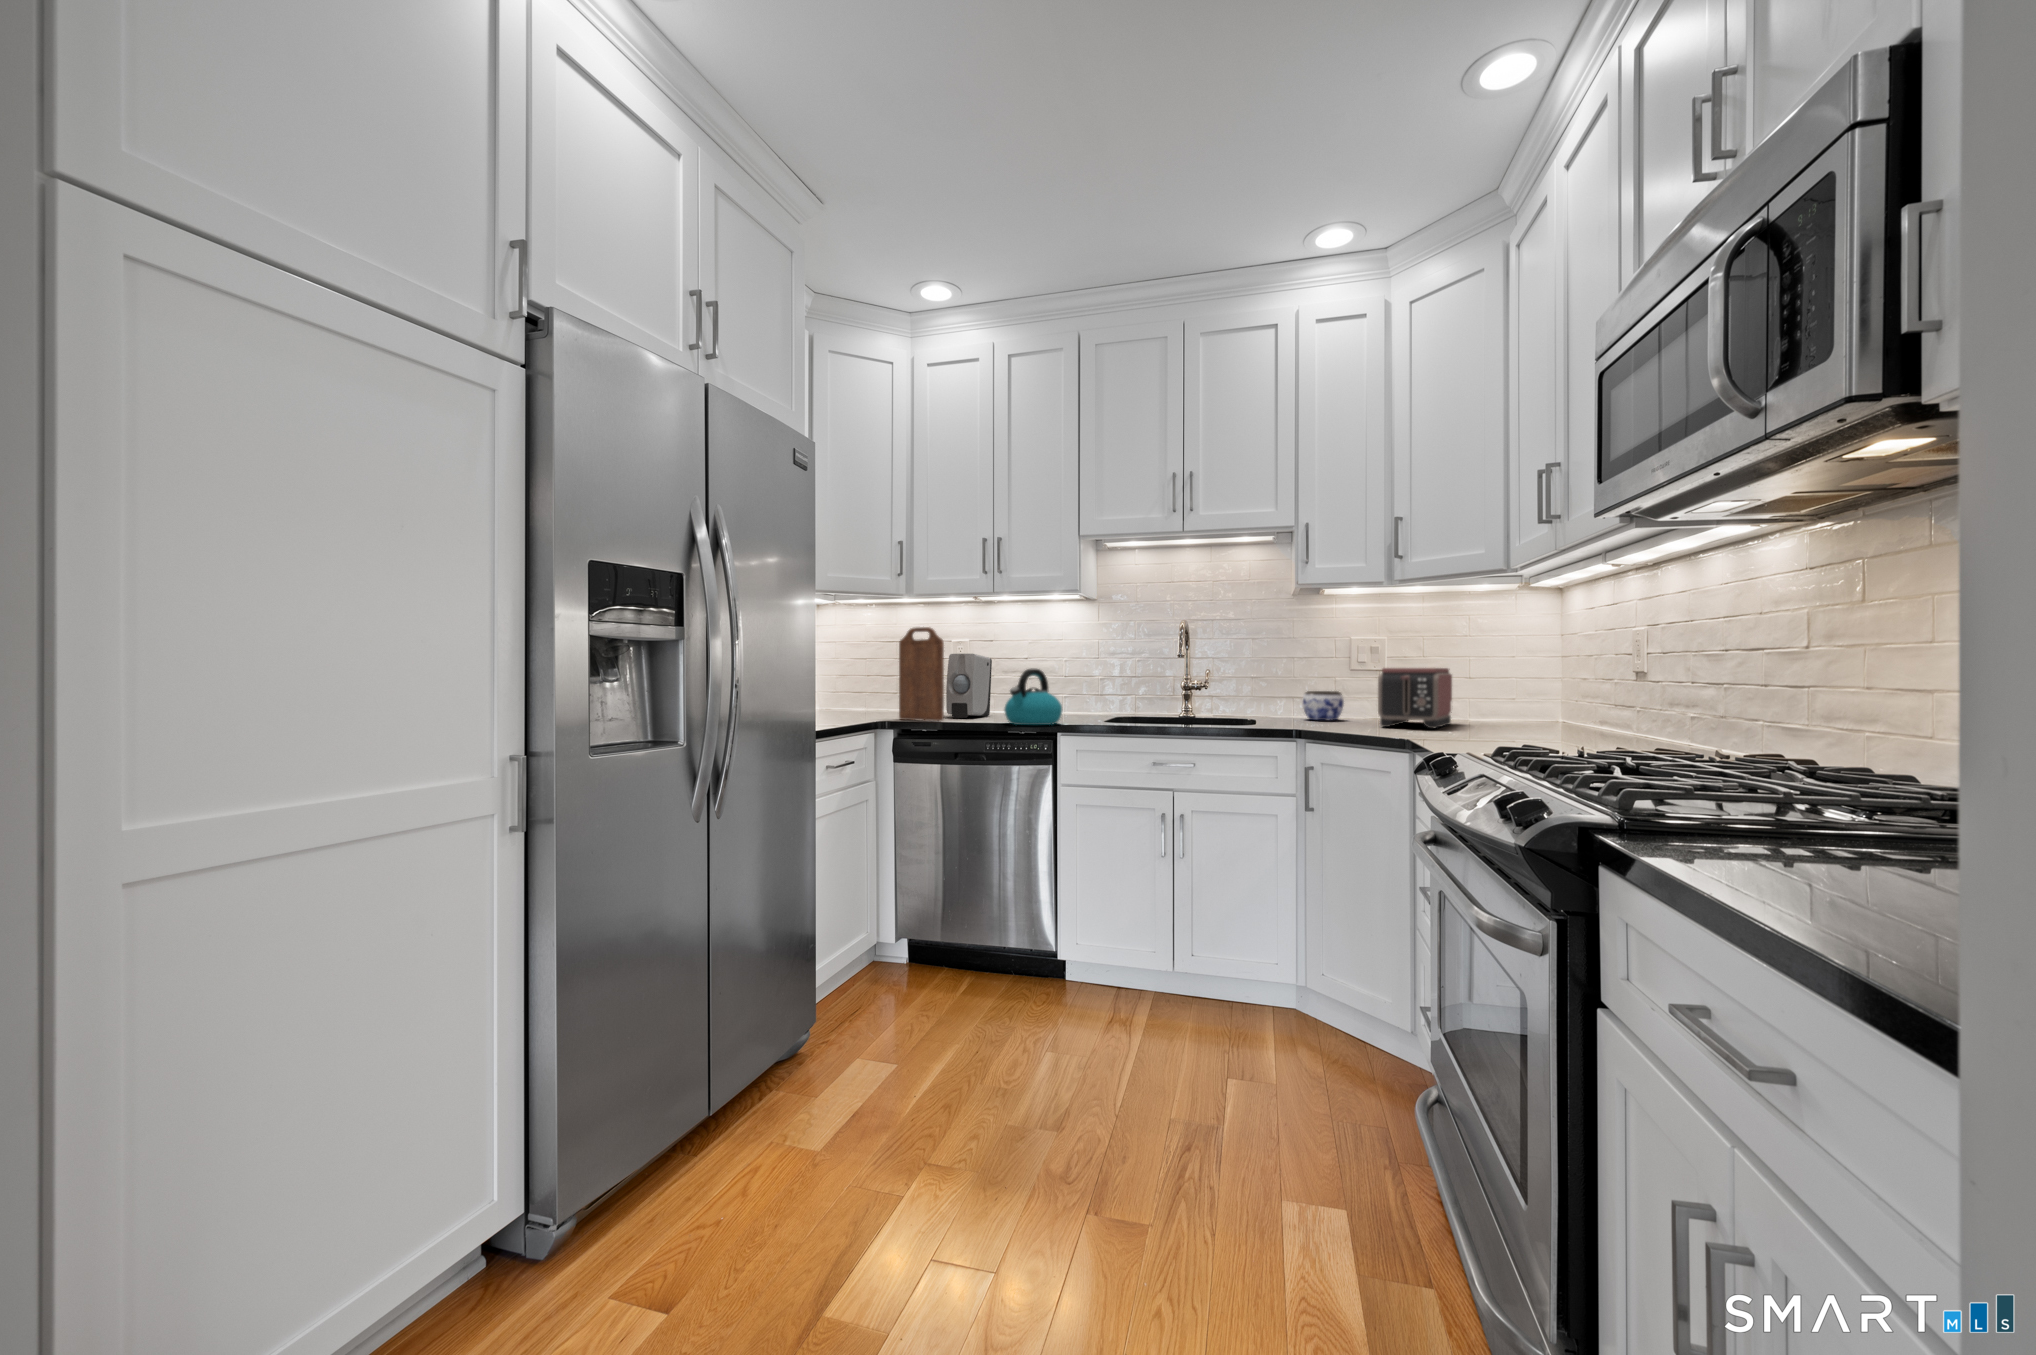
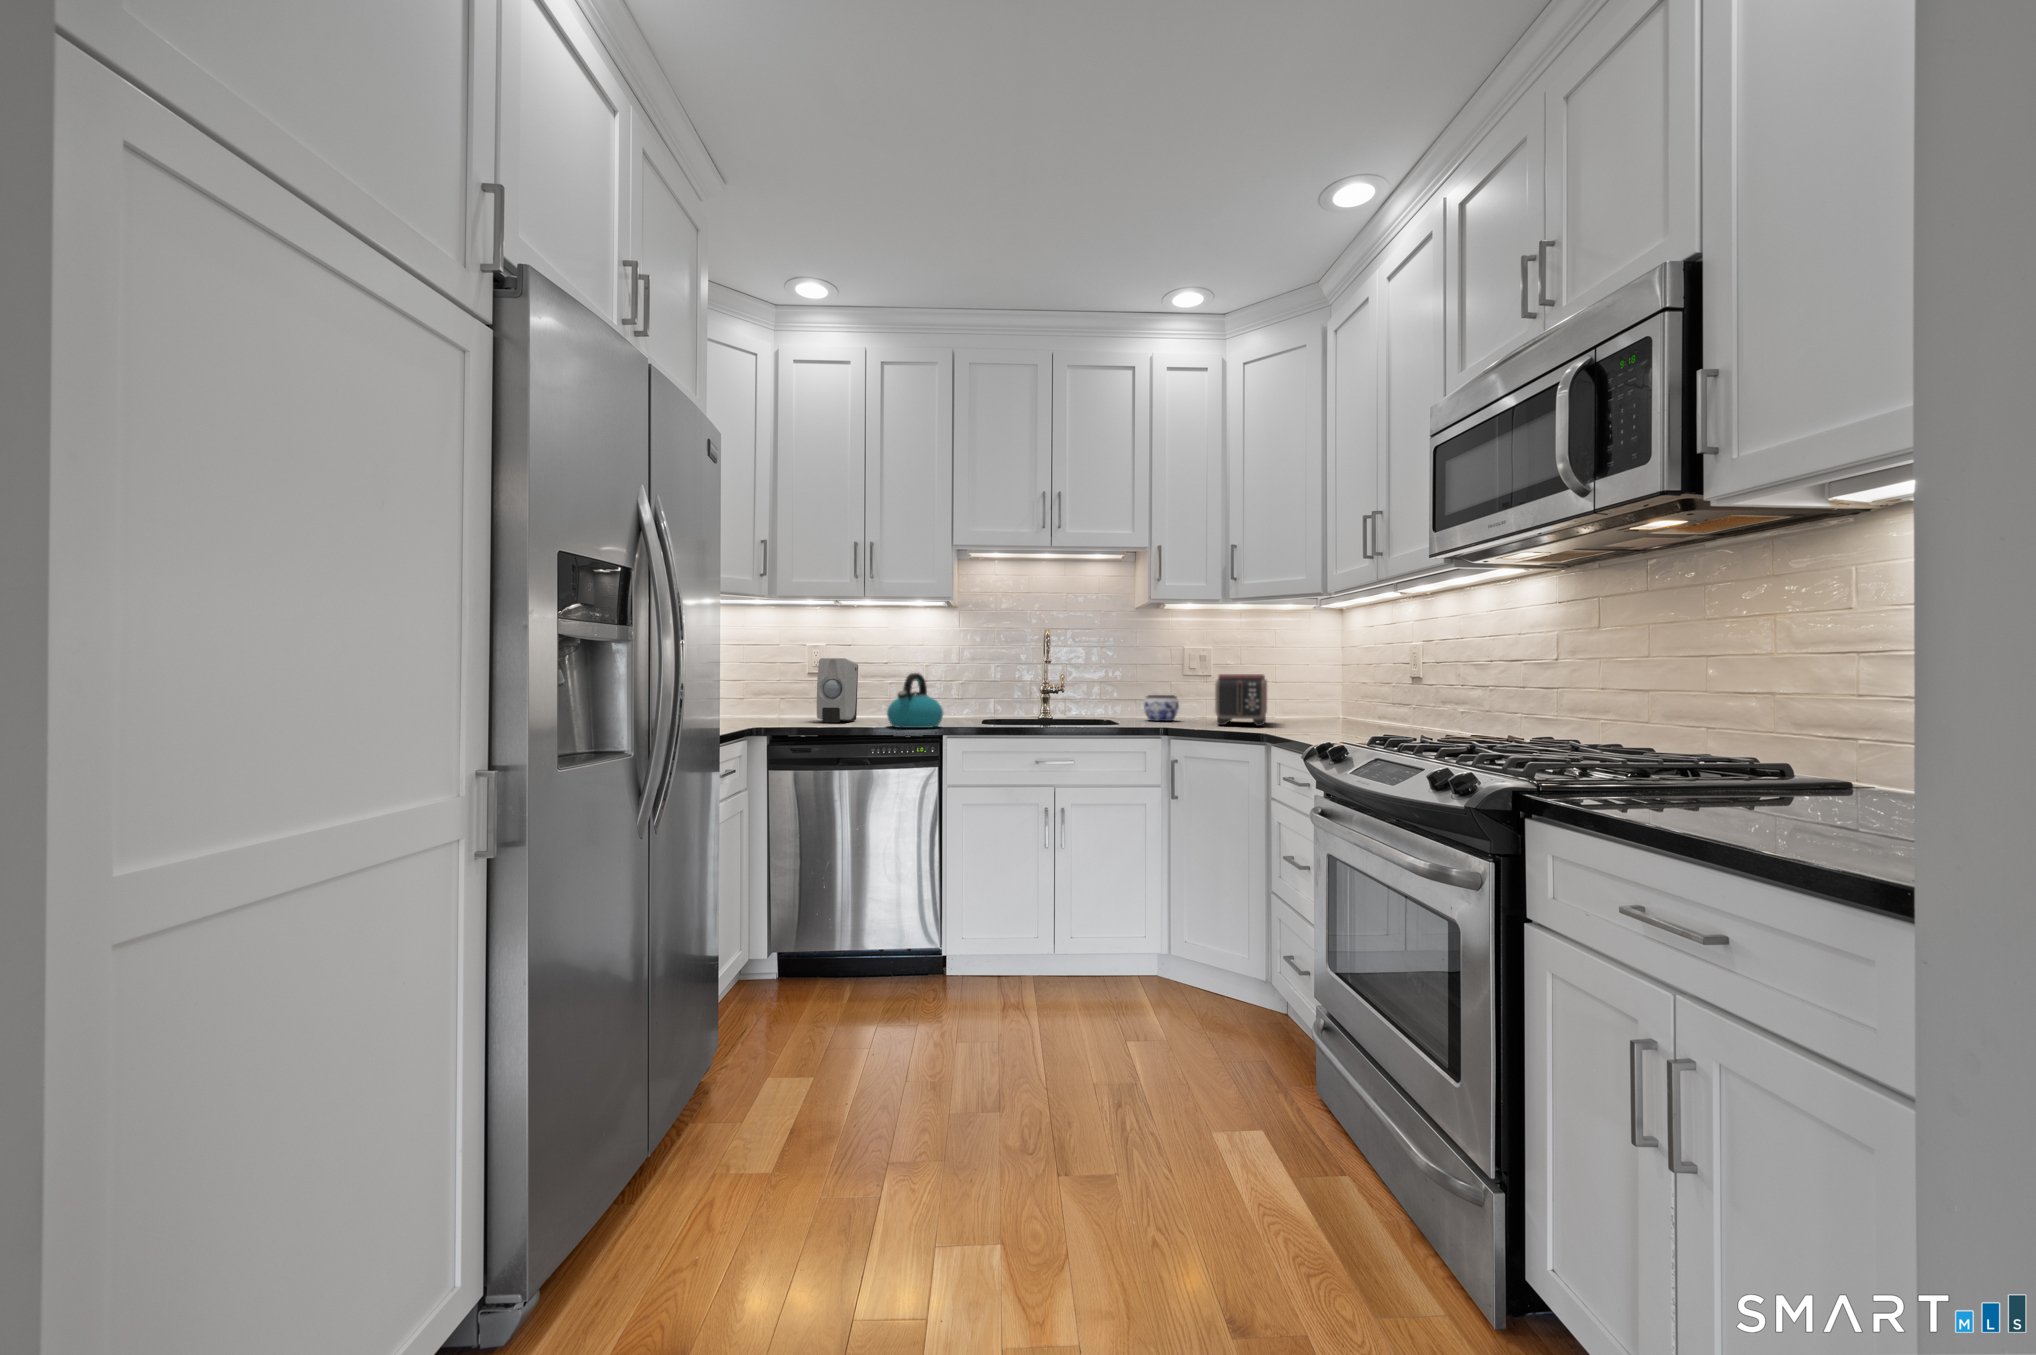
cutting board: present [899,627,944,721] -> none [771,631,822,726]

